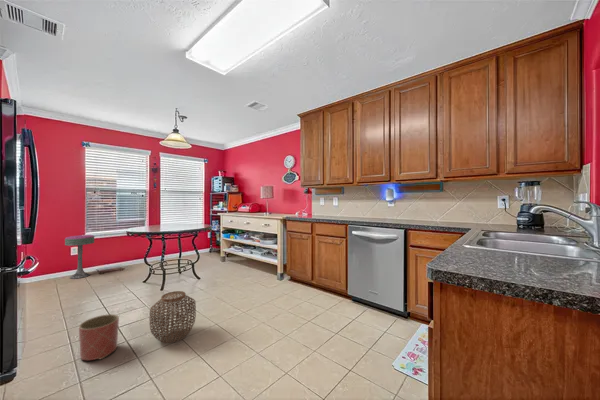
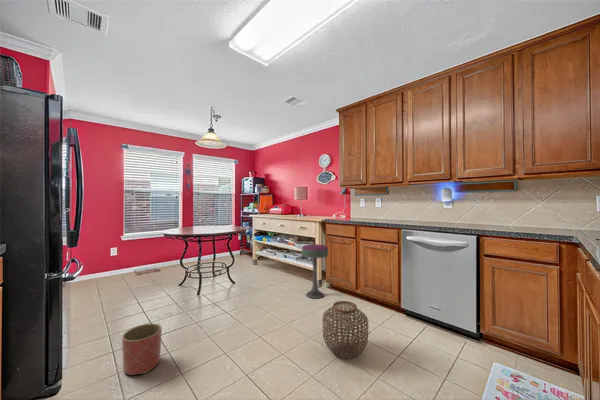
bar stool: present [65,235,94,279] -> present [302,244,328,298]
woven basket: present [149,291,196,343] -> present [323,301,368,359]

